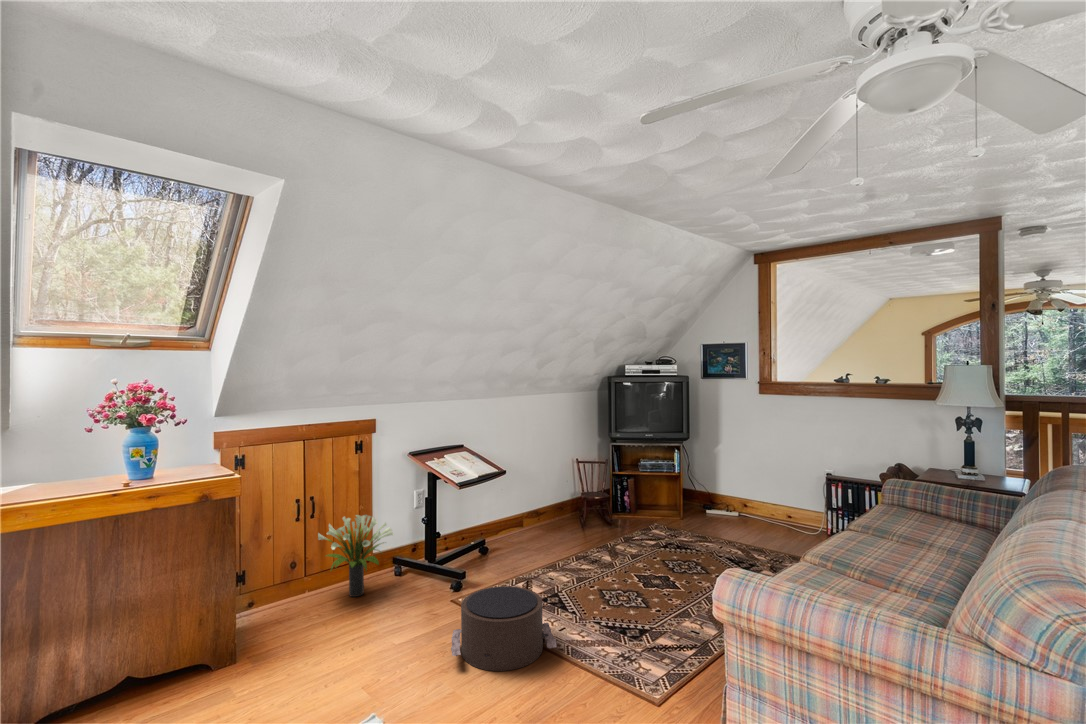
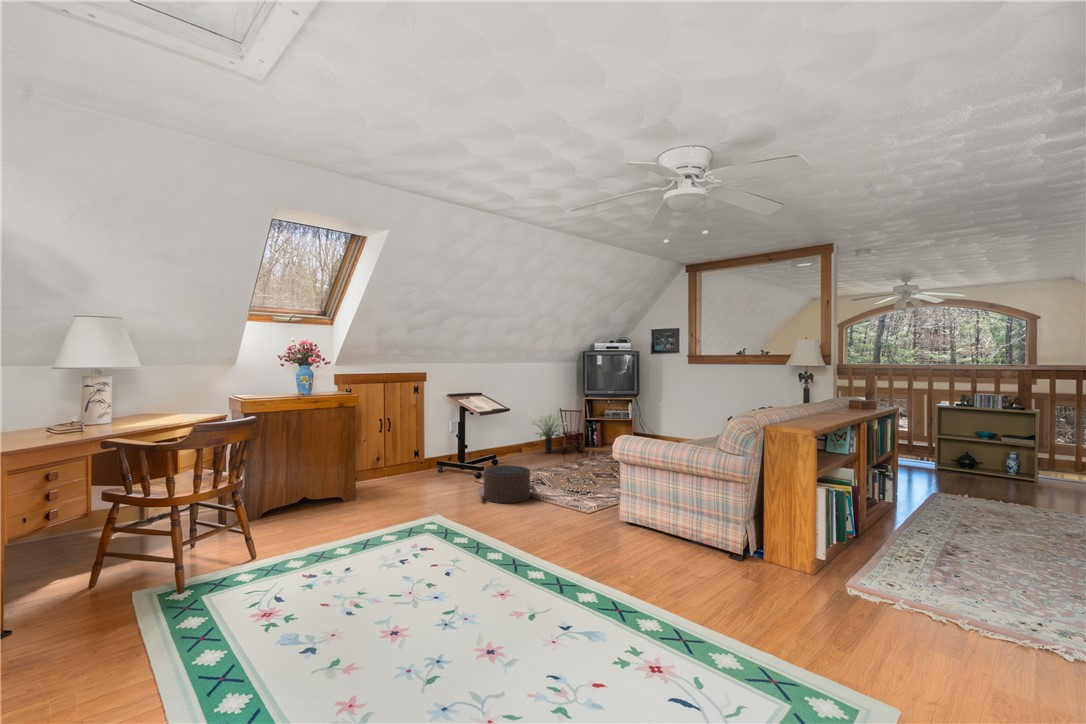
potted plant: present [318,515,394,597] -> present [532,415,567,453]

